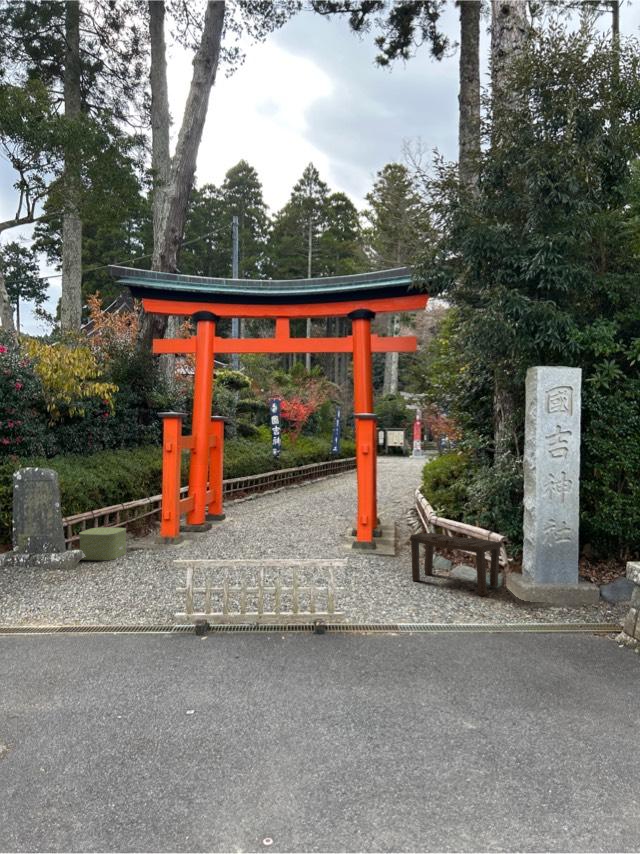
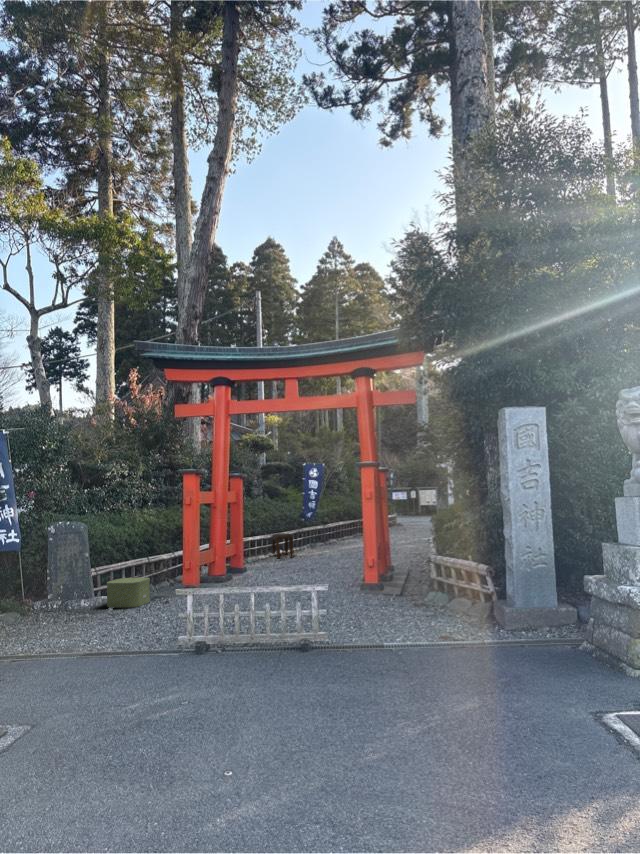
bench: present [410,532,502,596] -> present [272,533,293,558]

